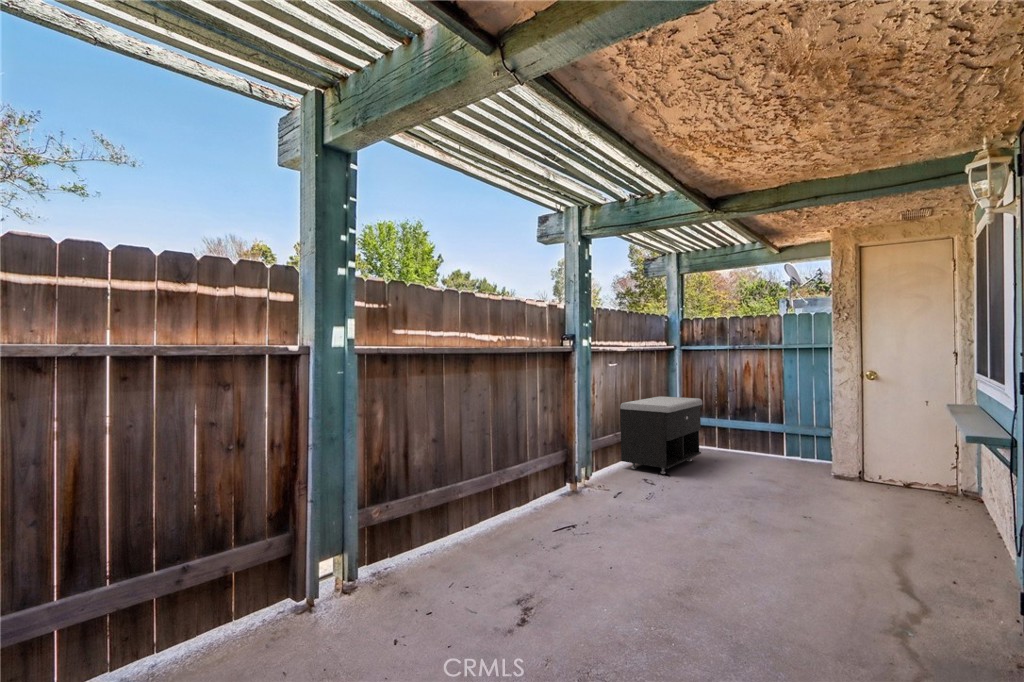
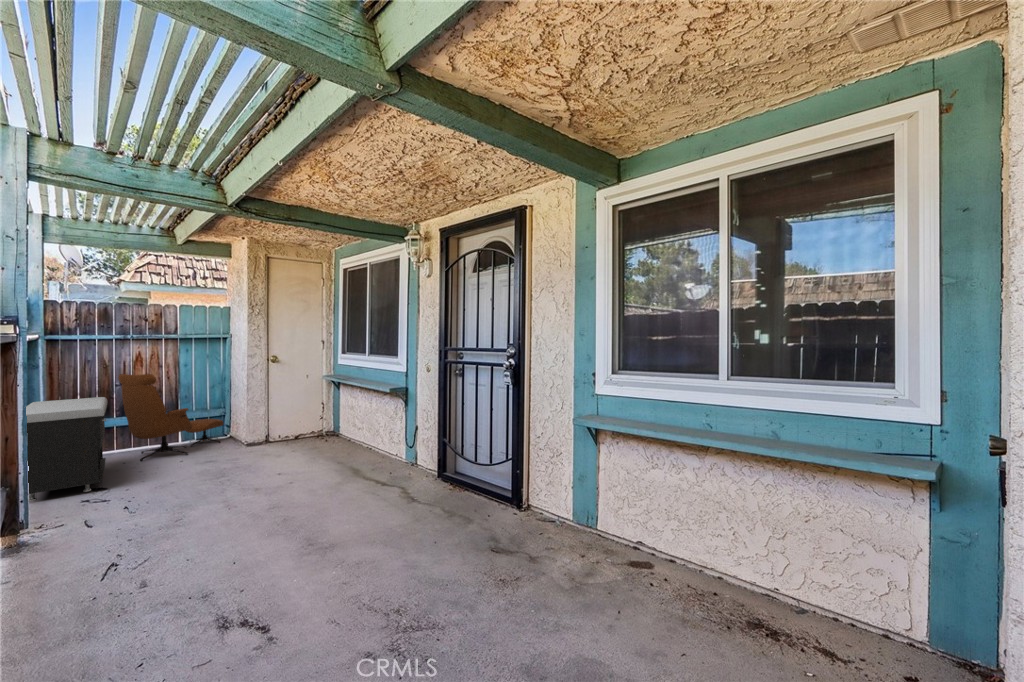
lounge chair: none [713,380,824,469] -> present [119,374,224,461]

